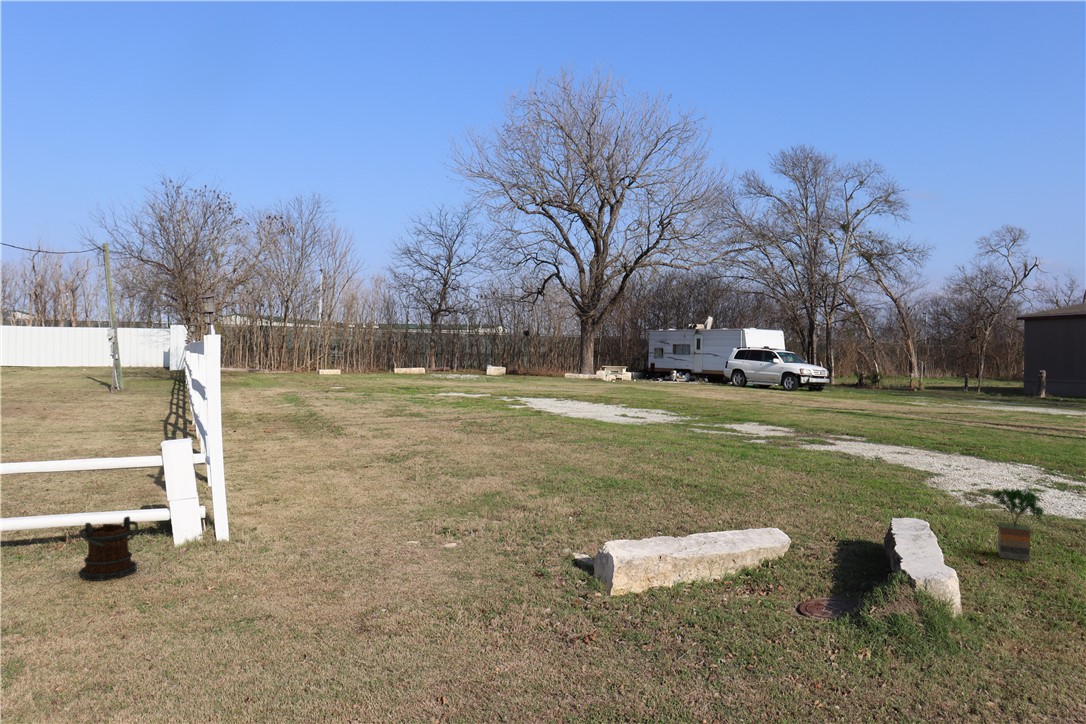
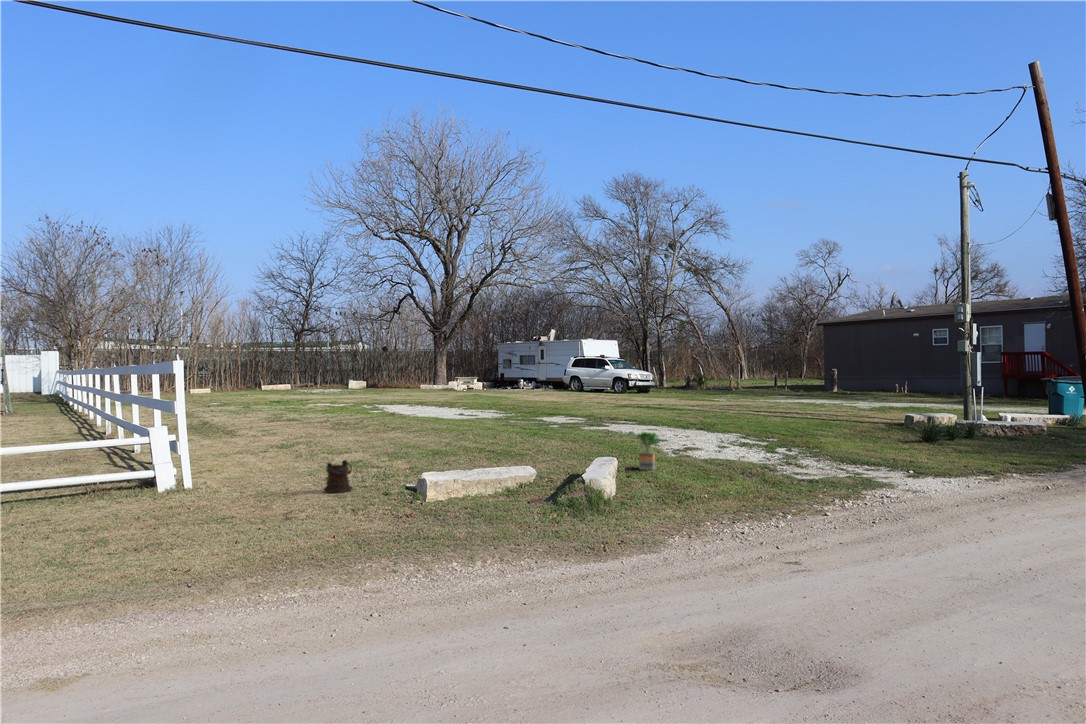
bucket: present [78,517,138,581] -> present [324,460,353,493]

